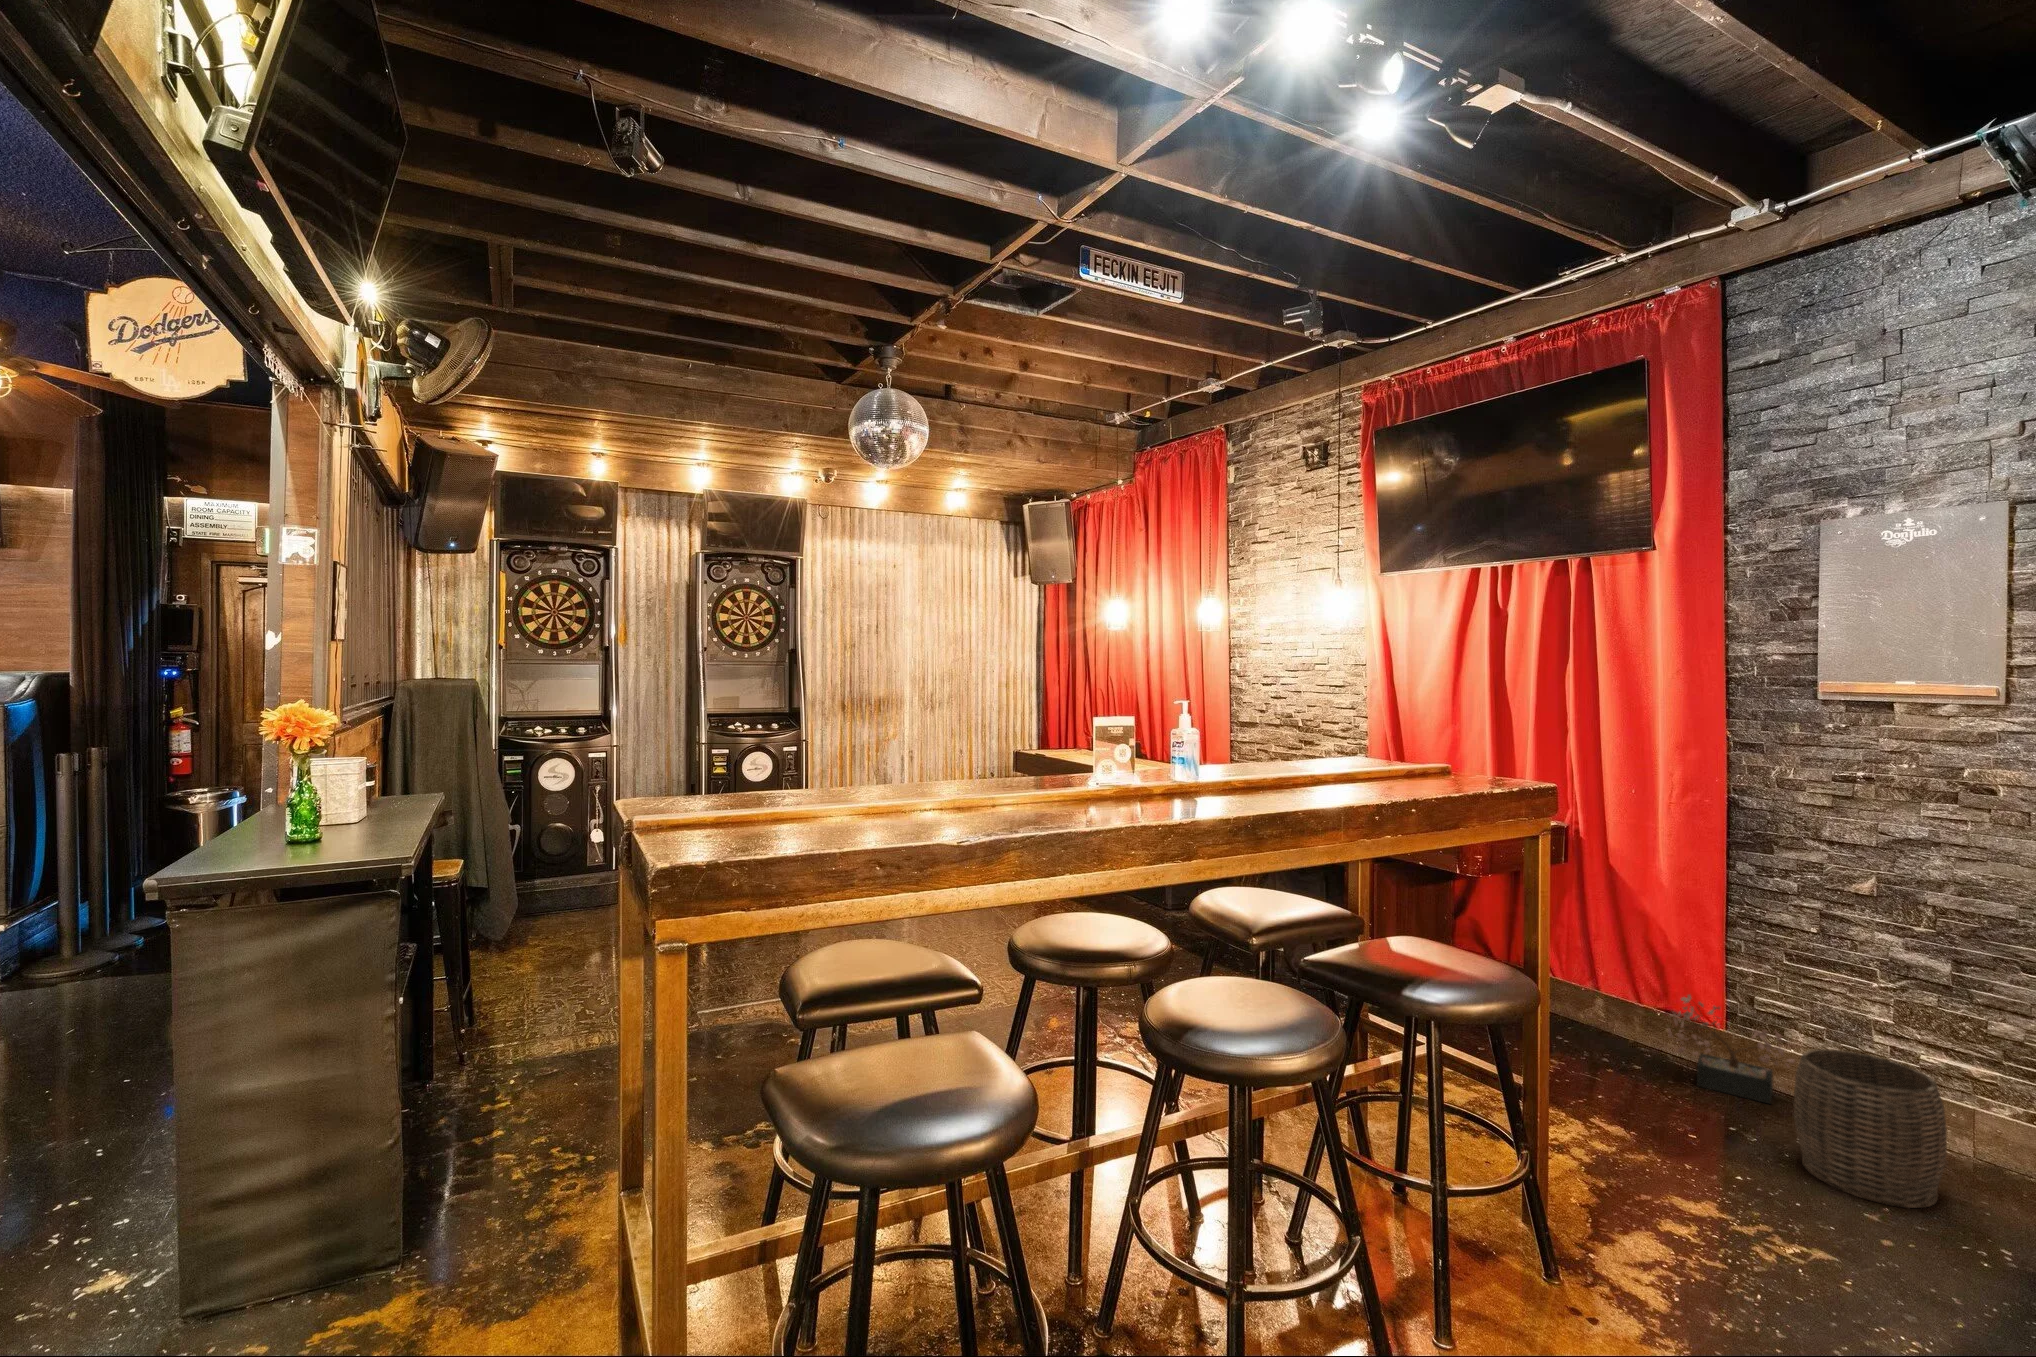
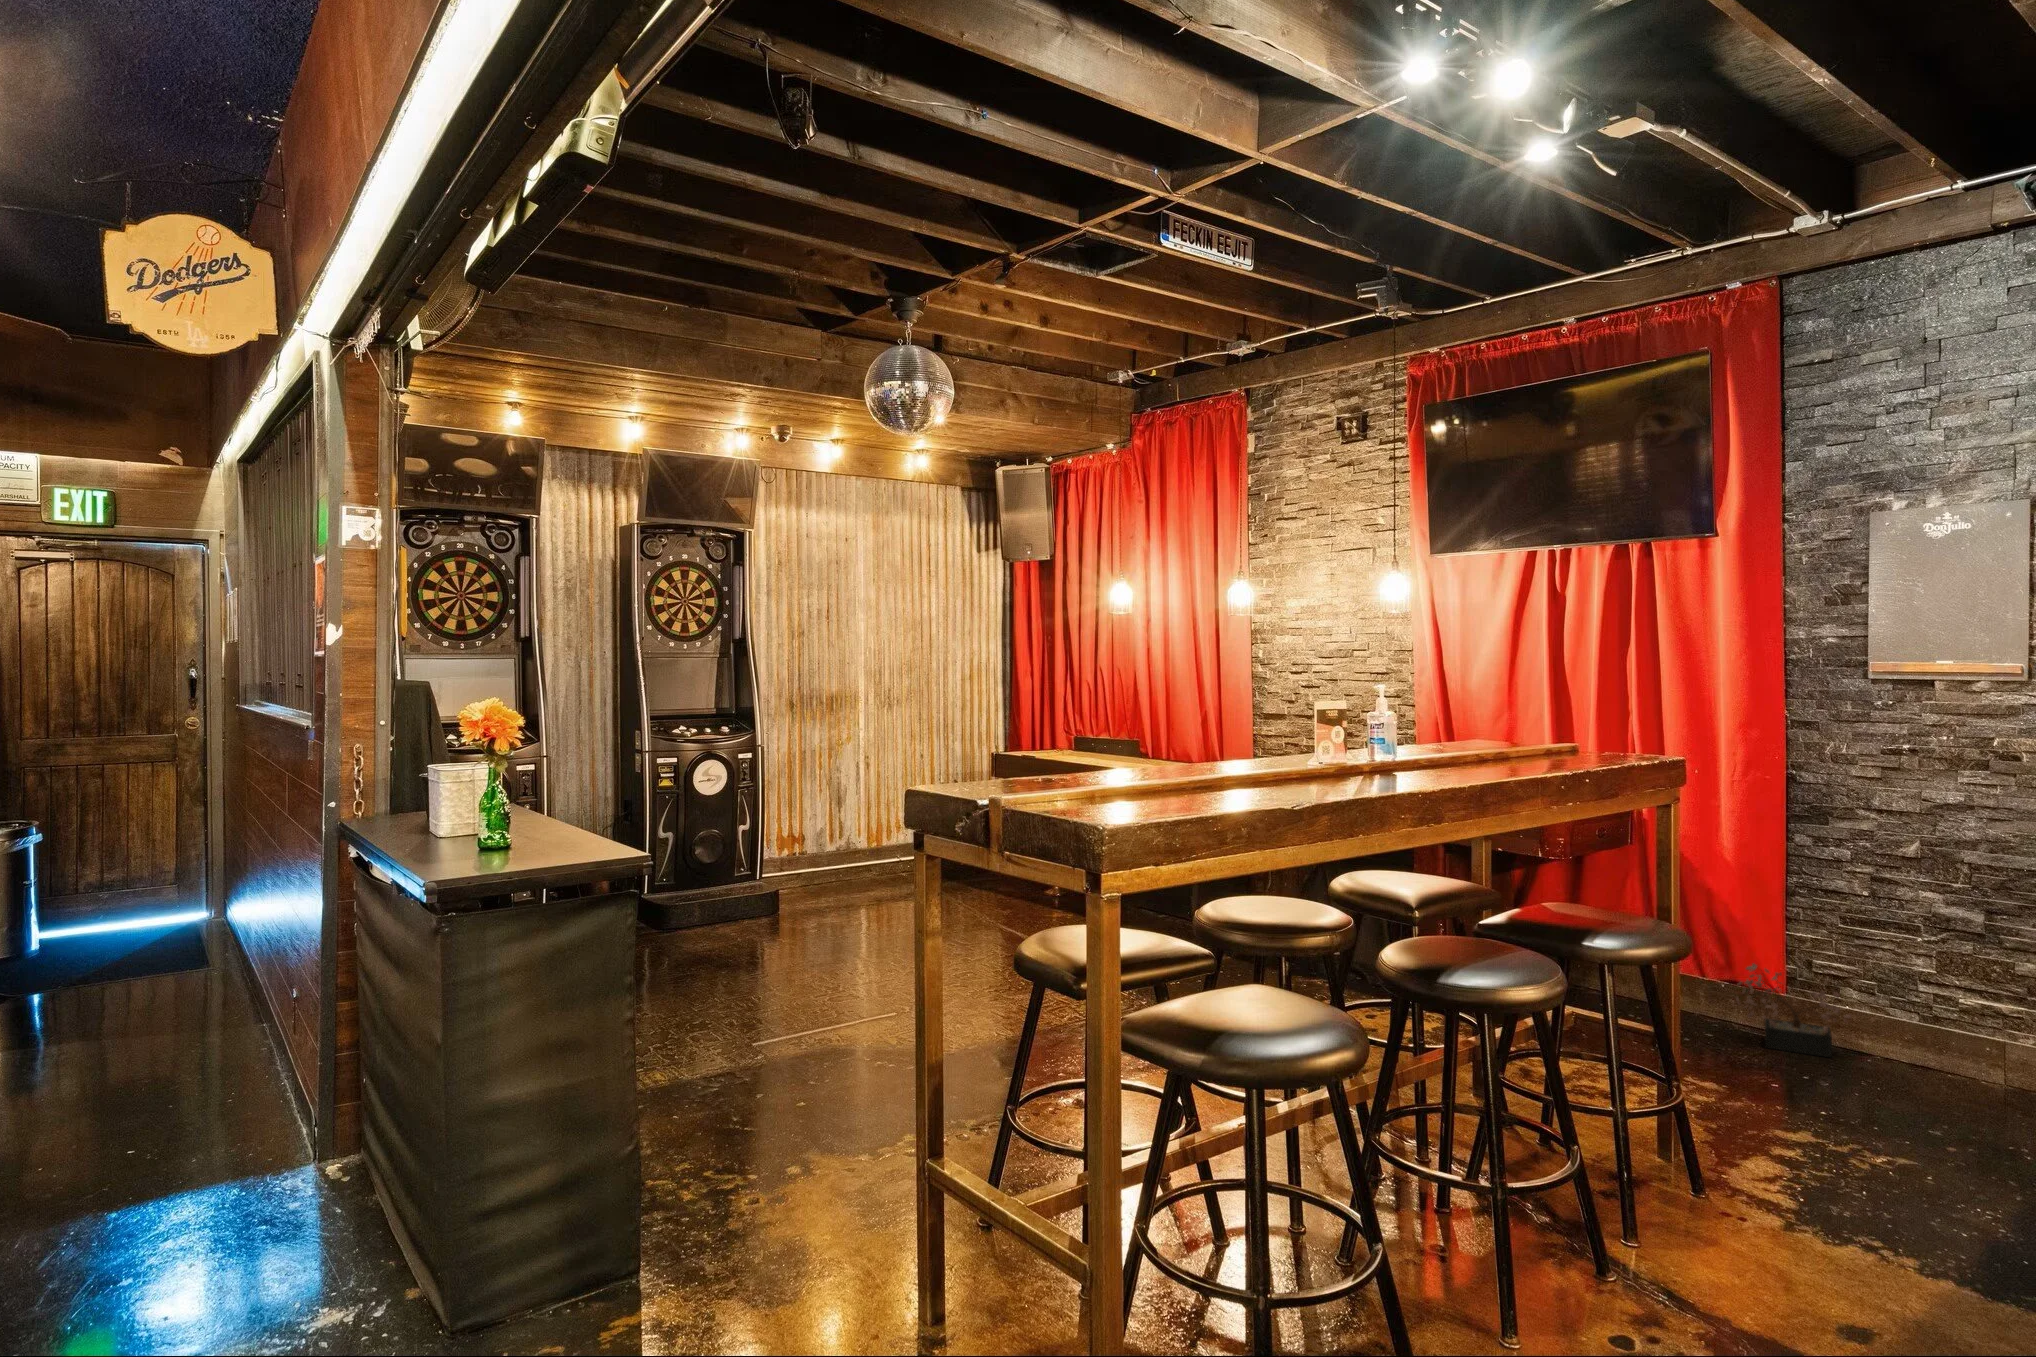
woven basket: present [1794,1049,1947,1208] -> none [1863,997,1992,1126]

